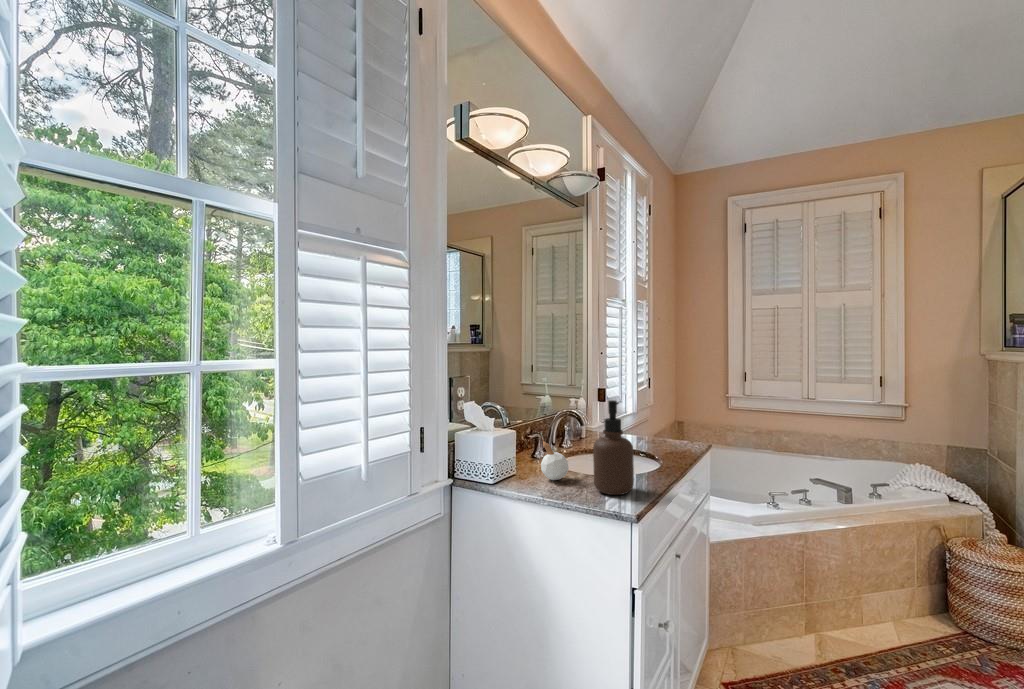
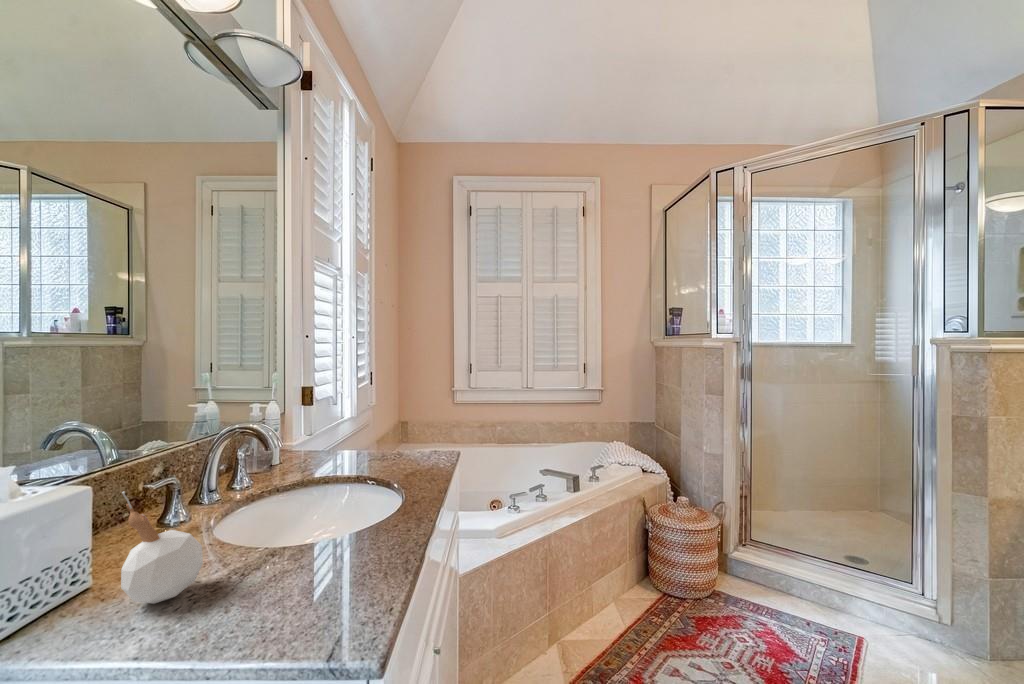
soap dispenser: present [593,400,634,495] -> none [261,400,356,620]

